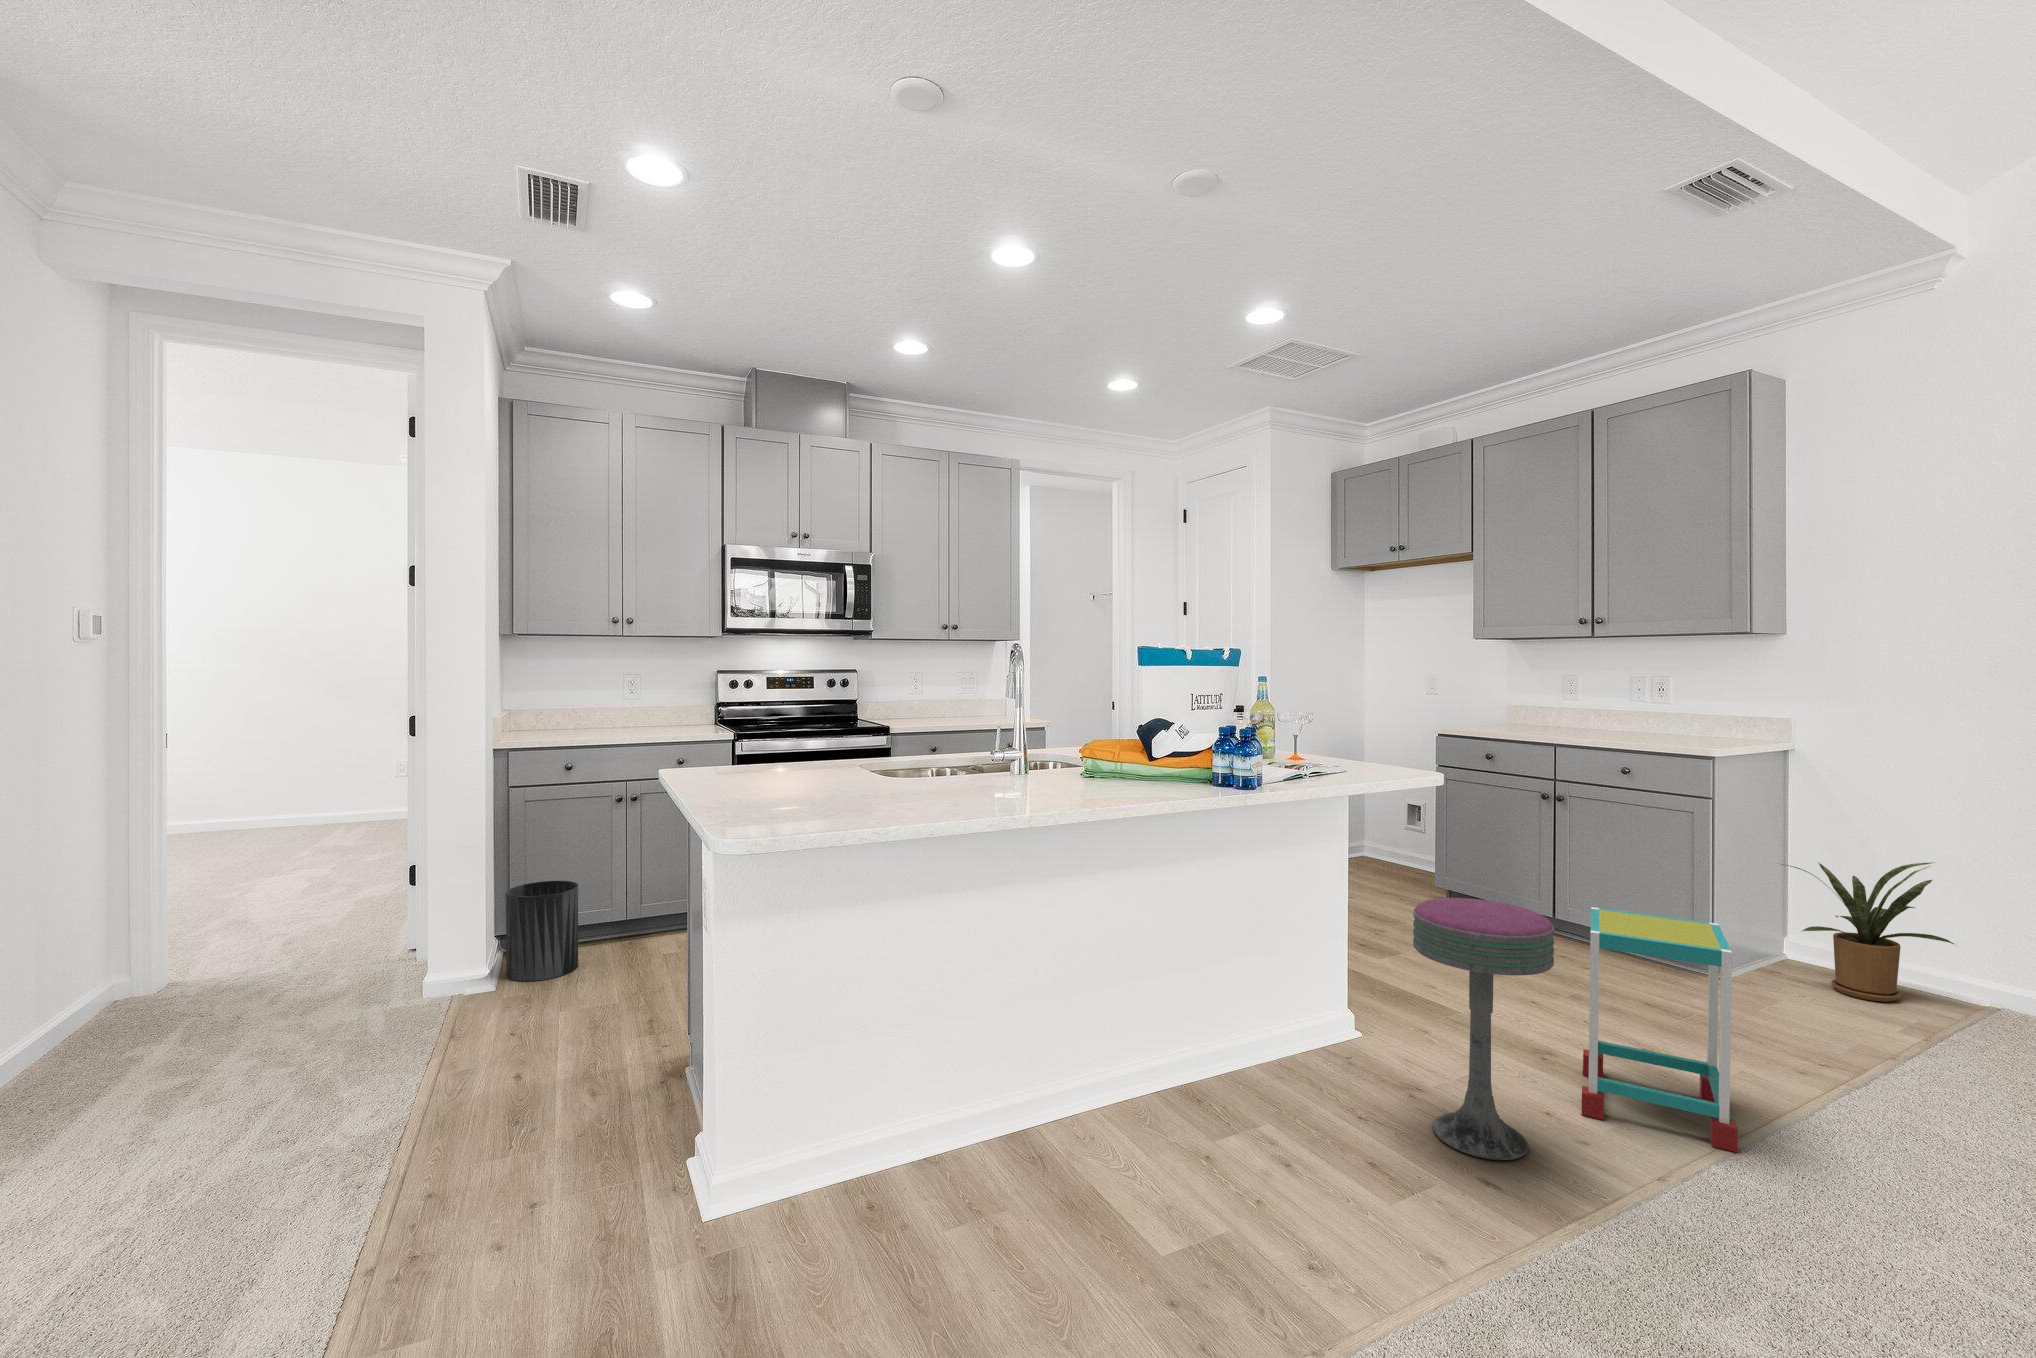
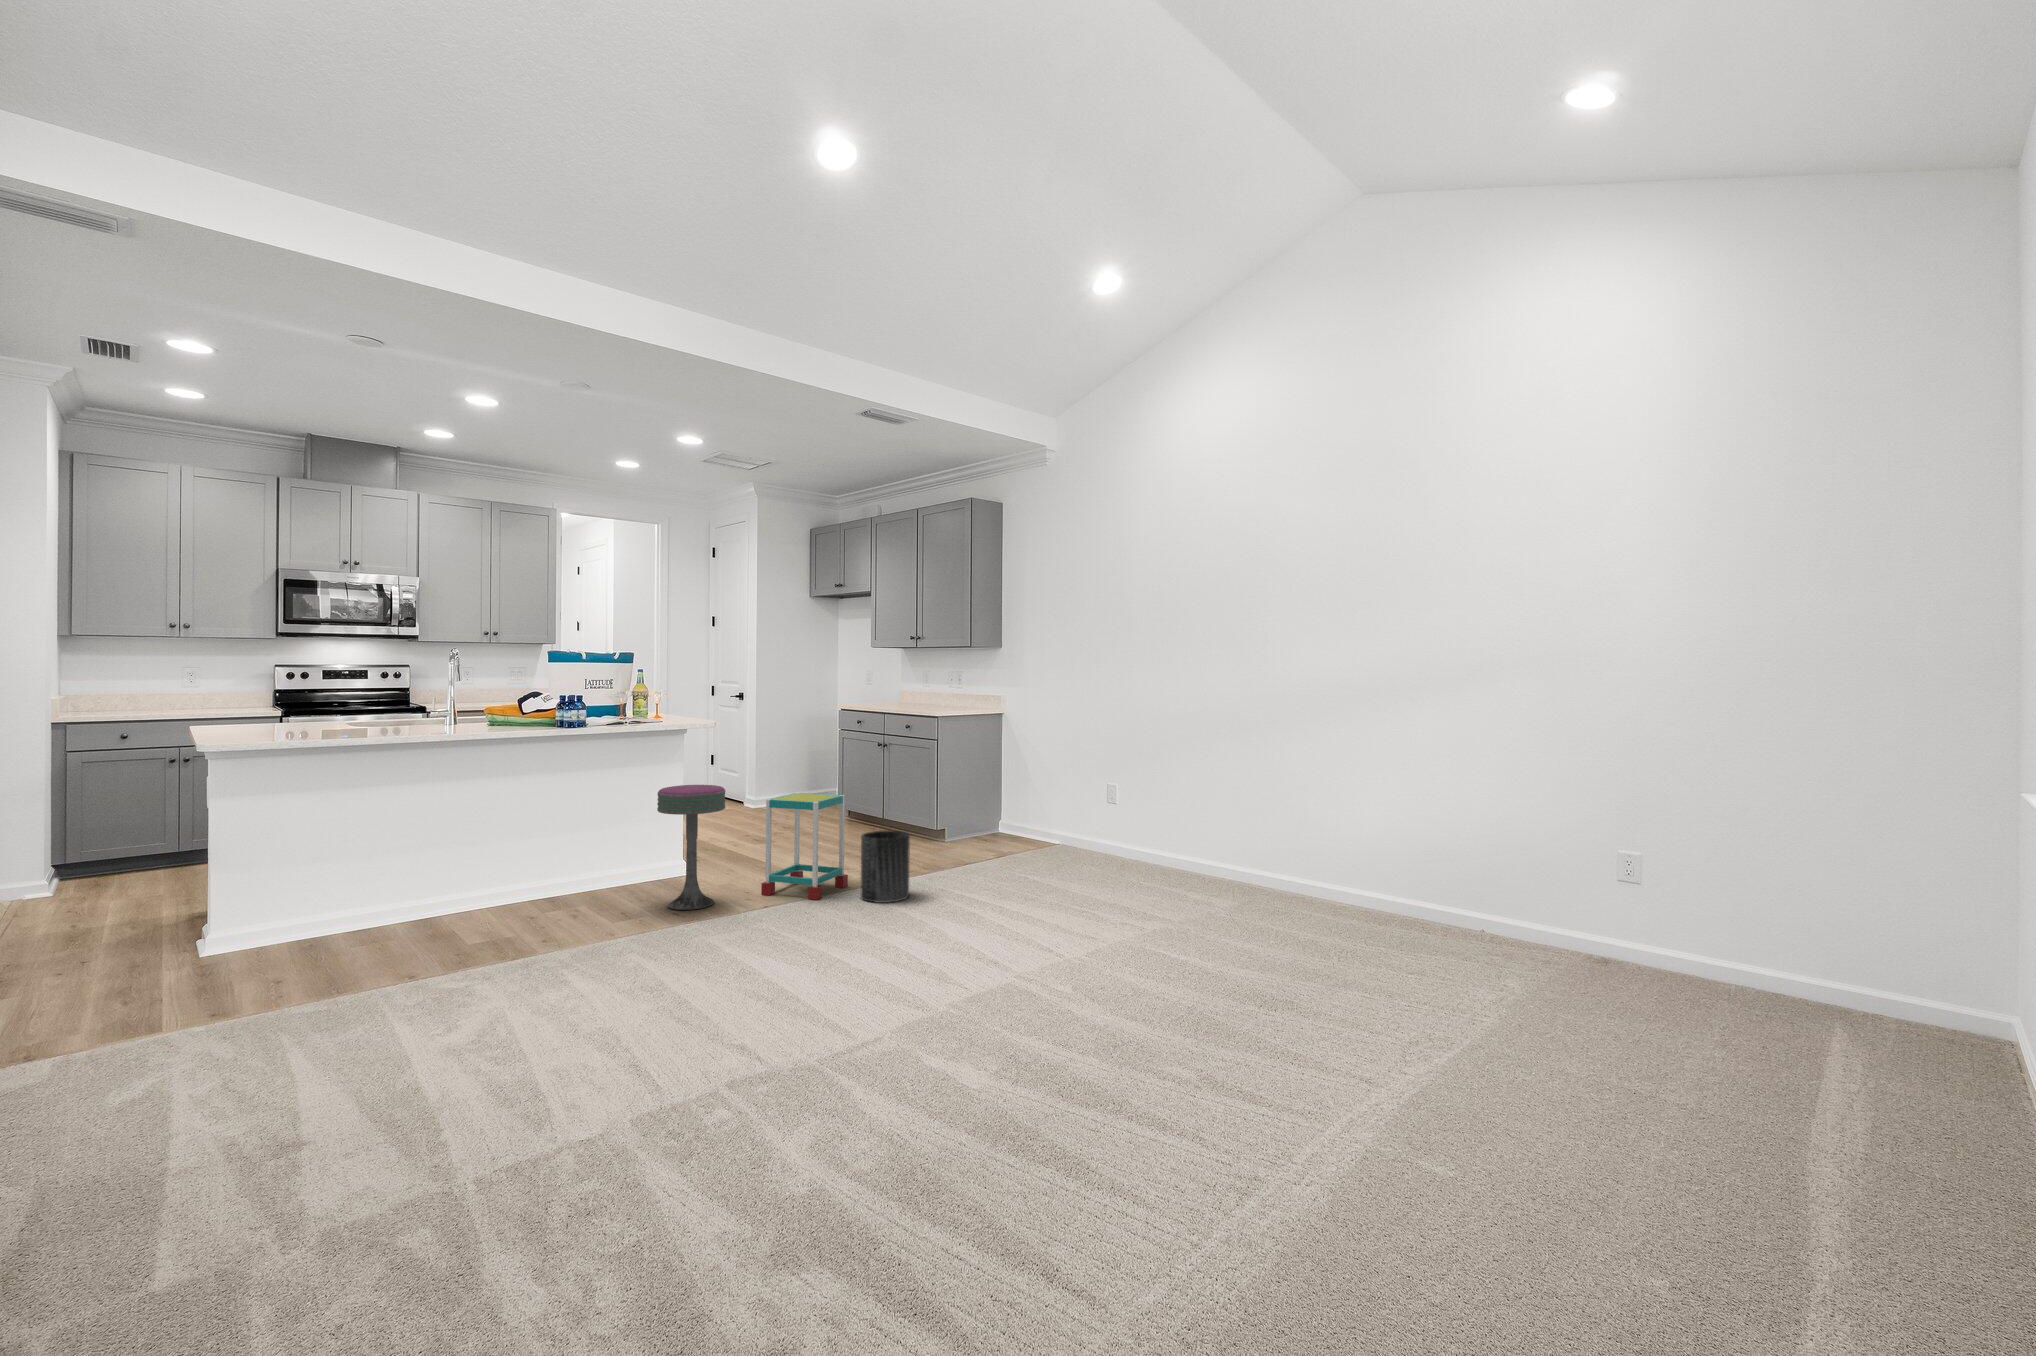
house plant: present [1783,863,1954,1002] -> none [981,772,1050,850]
trash can: present [506,881,578,981] -> present [861,831,910,903]

